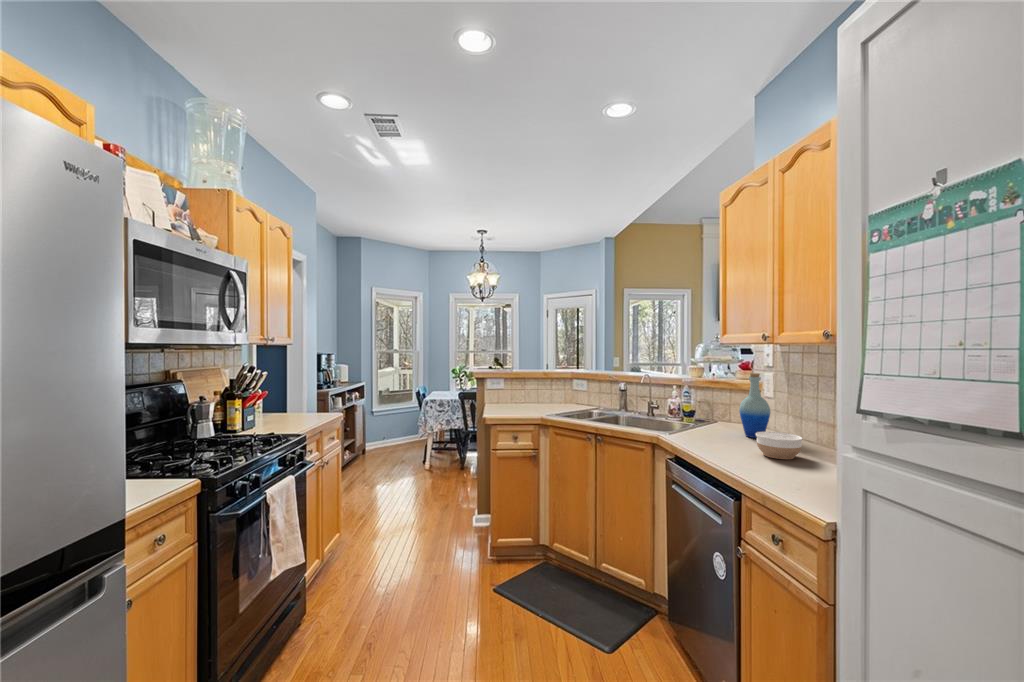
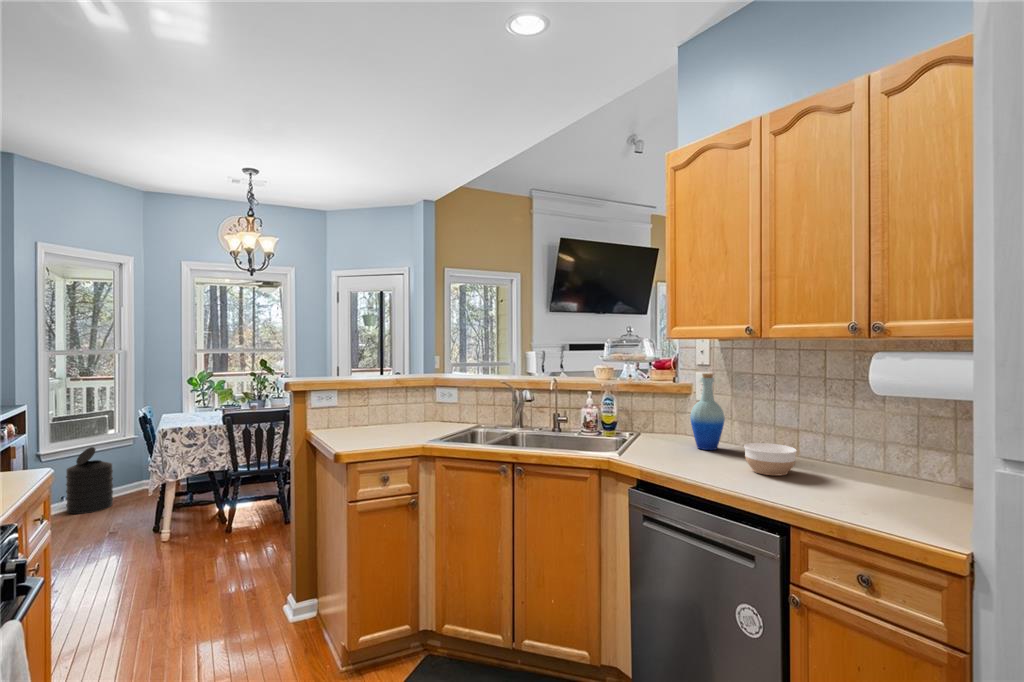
trash can: none [385,409,408,448] -> present [66,447,113,514]

